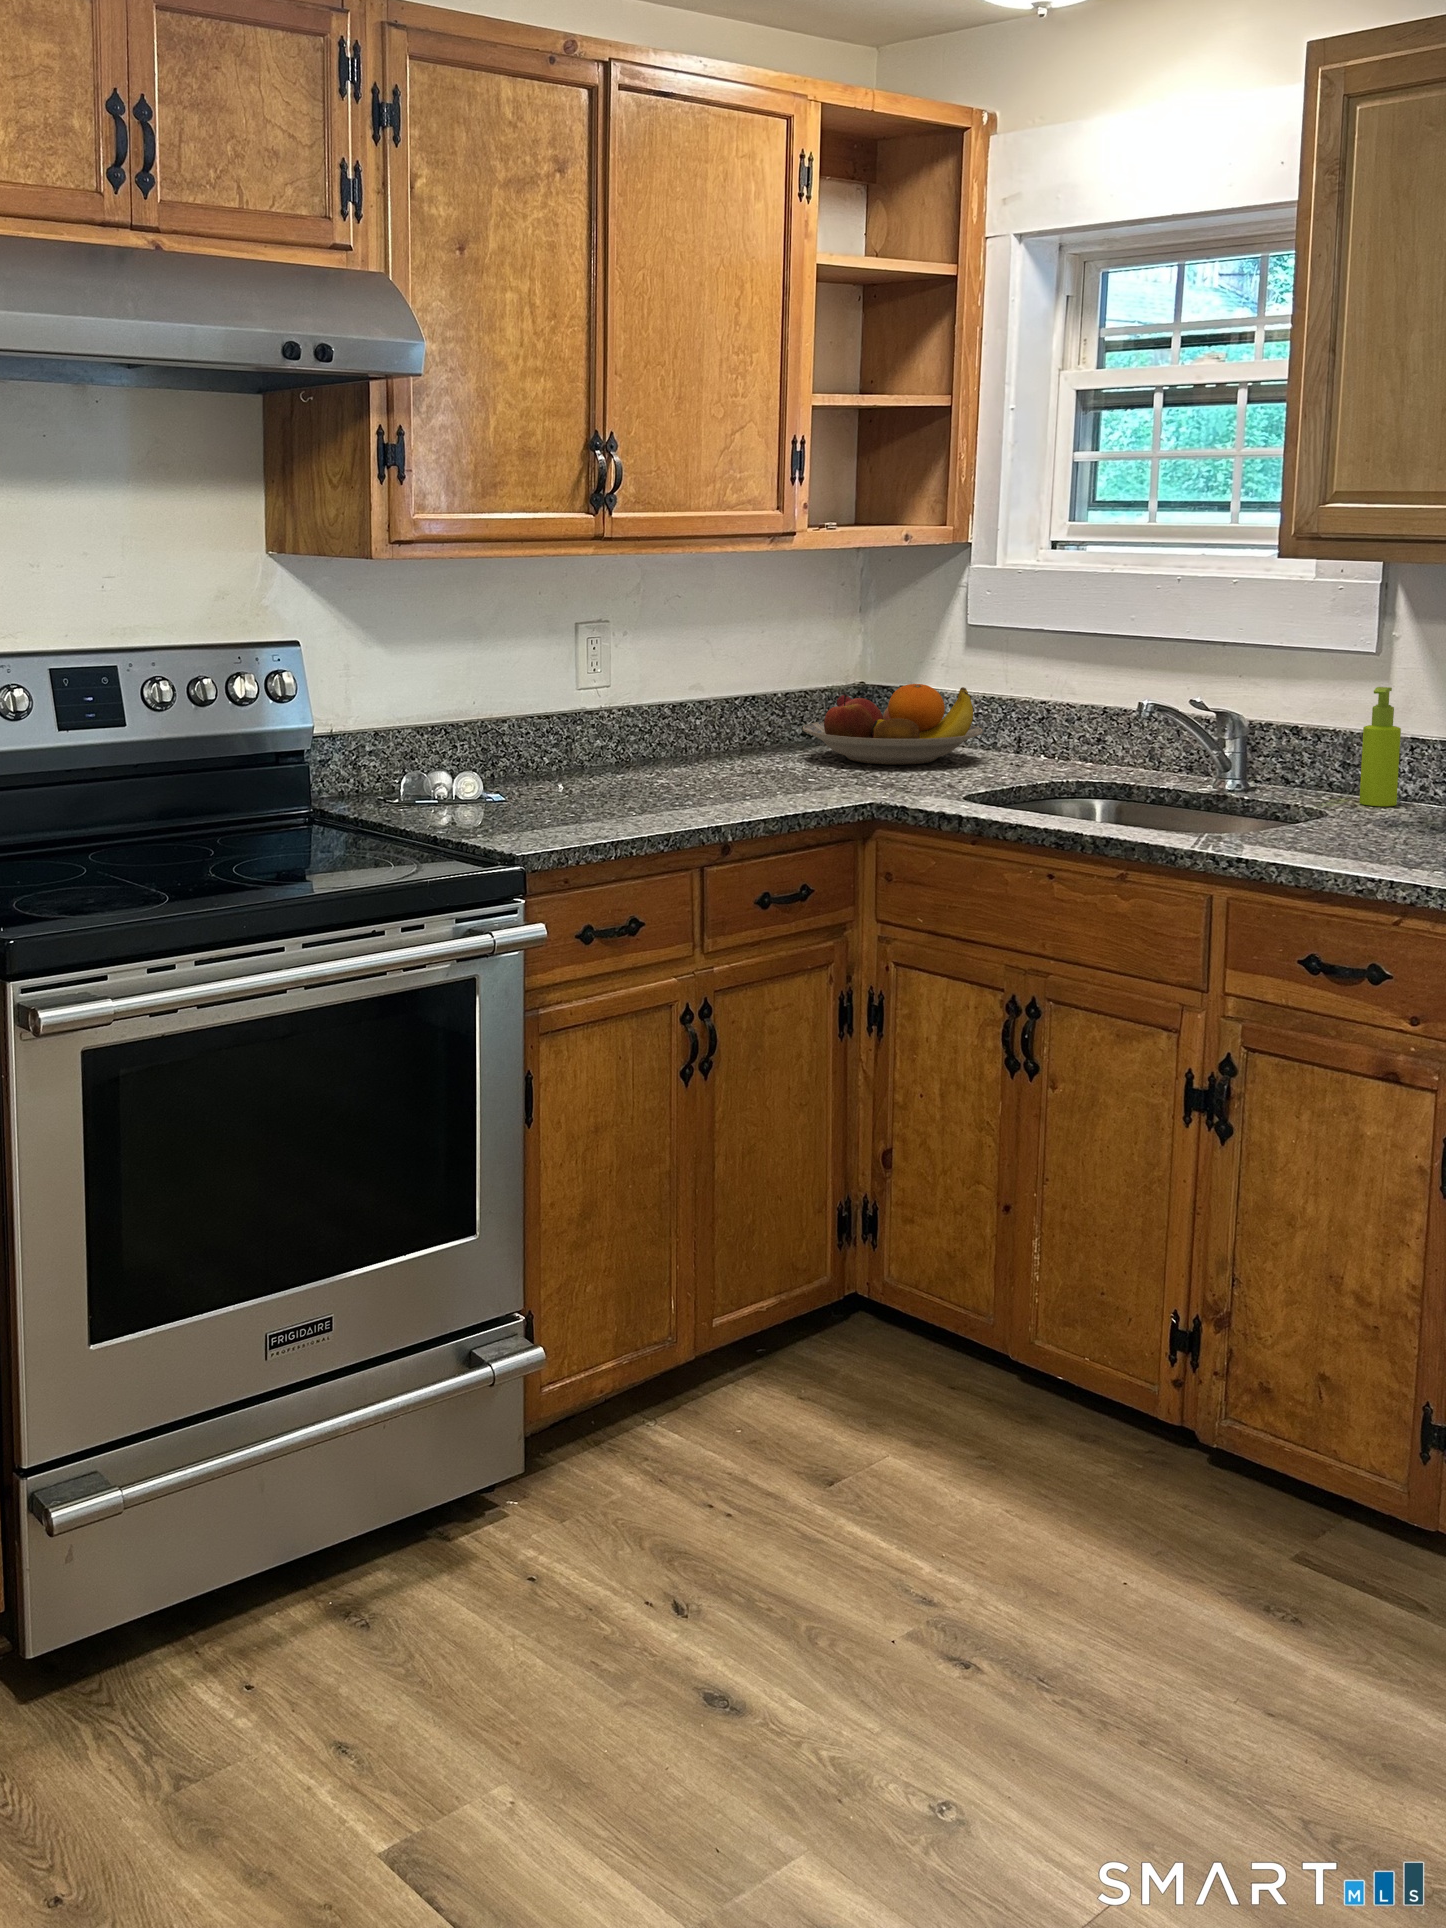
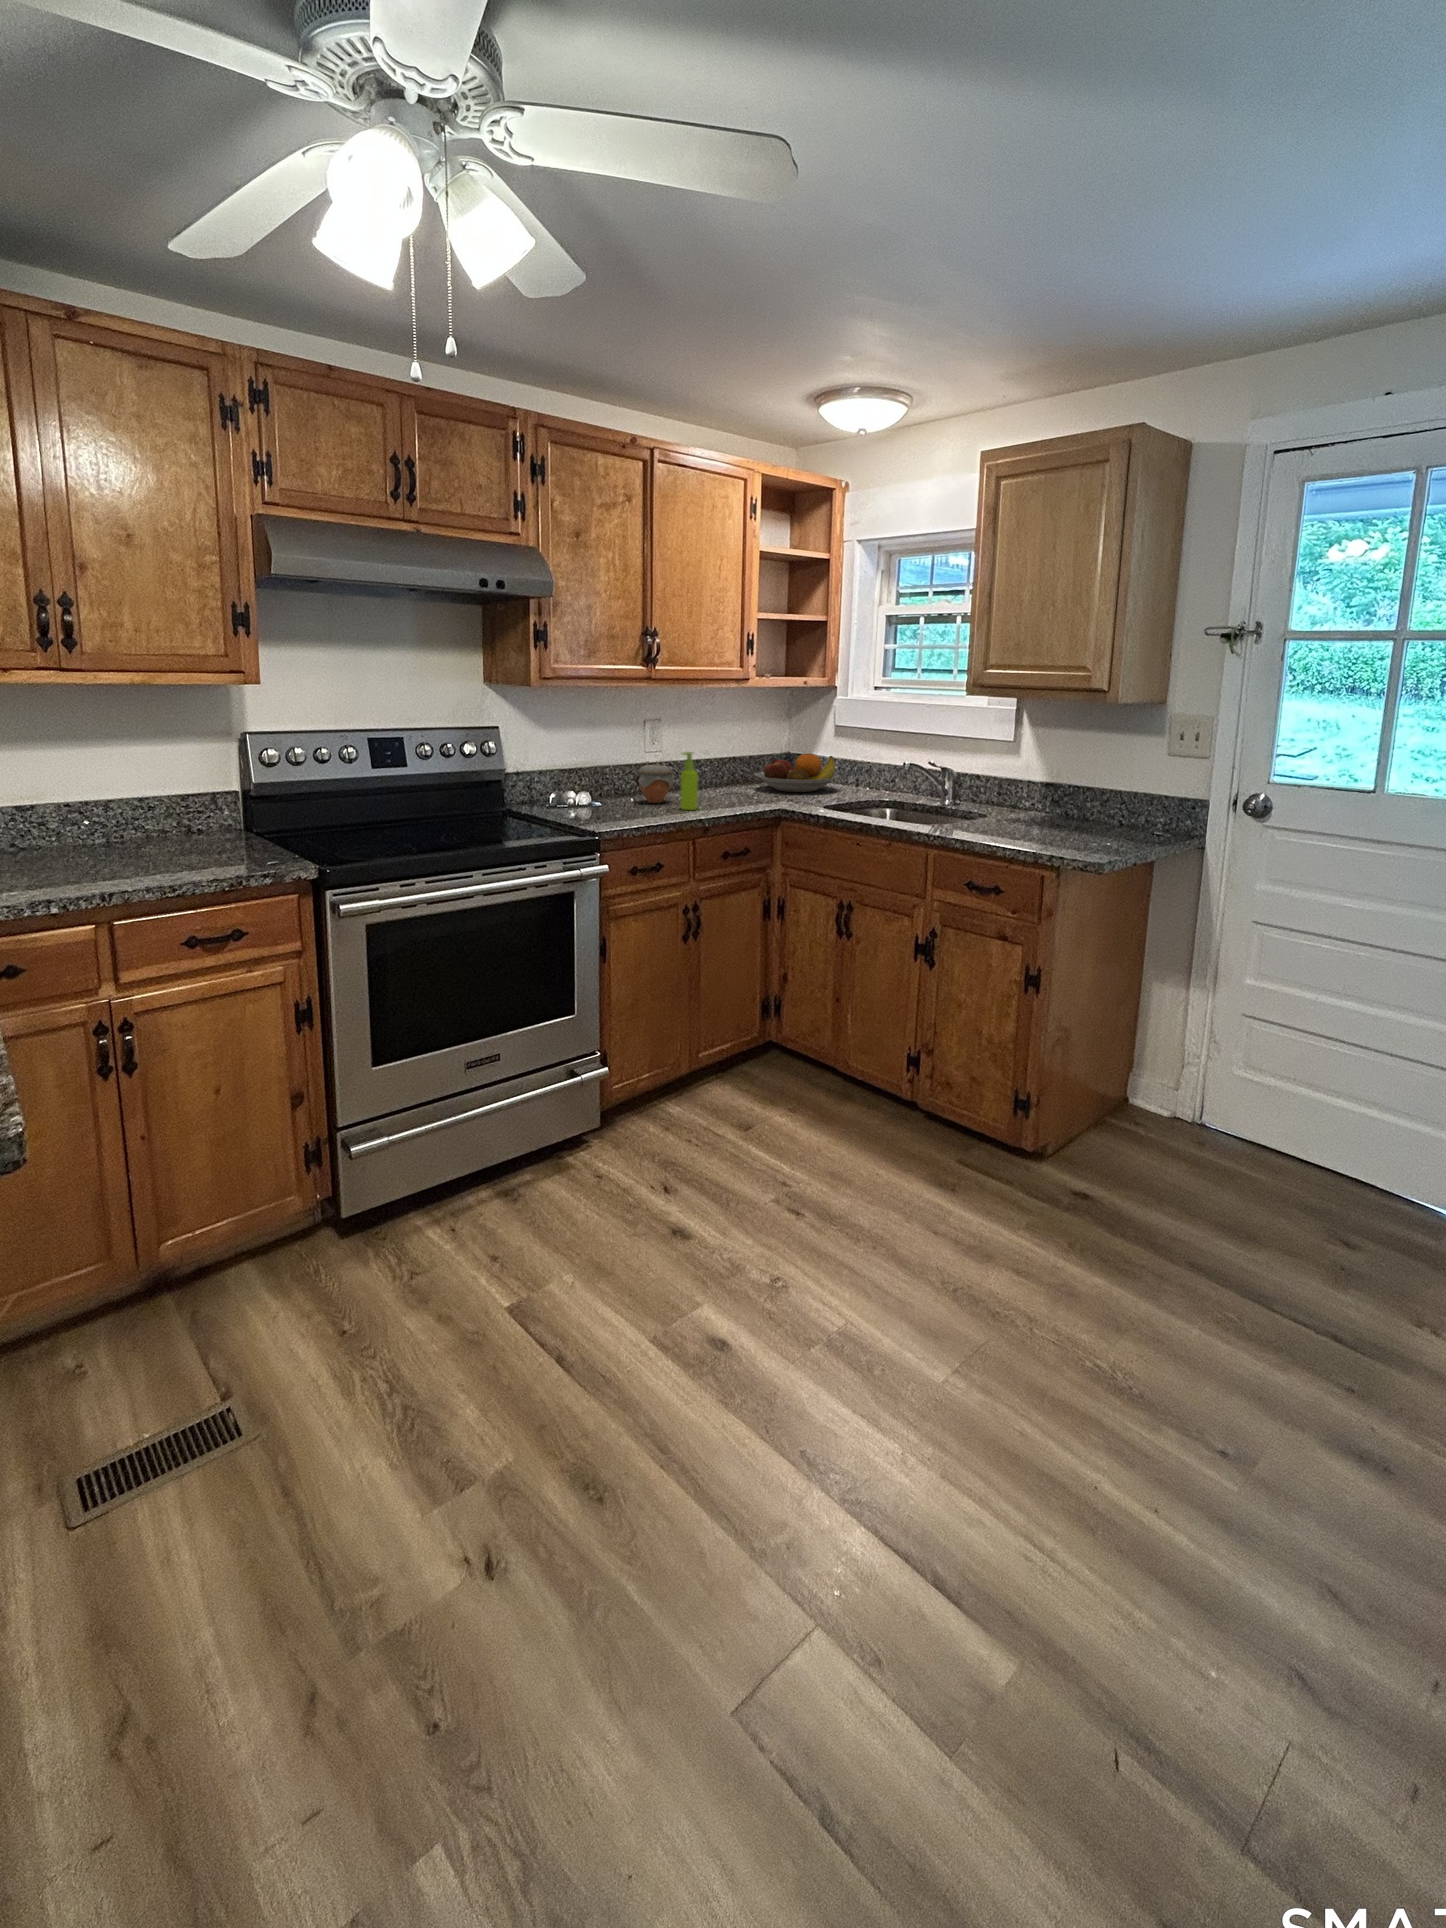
soap dispenser: present [1359,687,1401,806] -> present [681,752,698,810]
jar: none [568,712,649,792] -> present [635,765,674,803]

